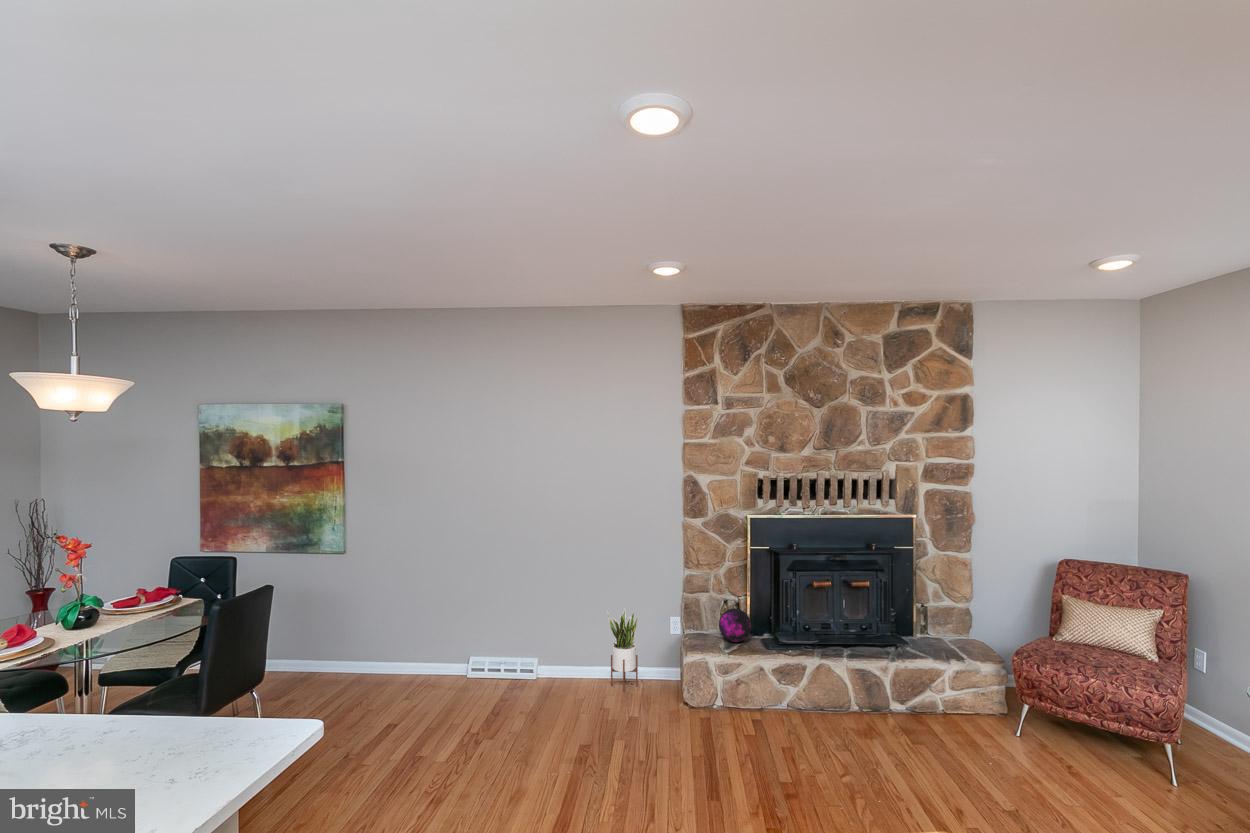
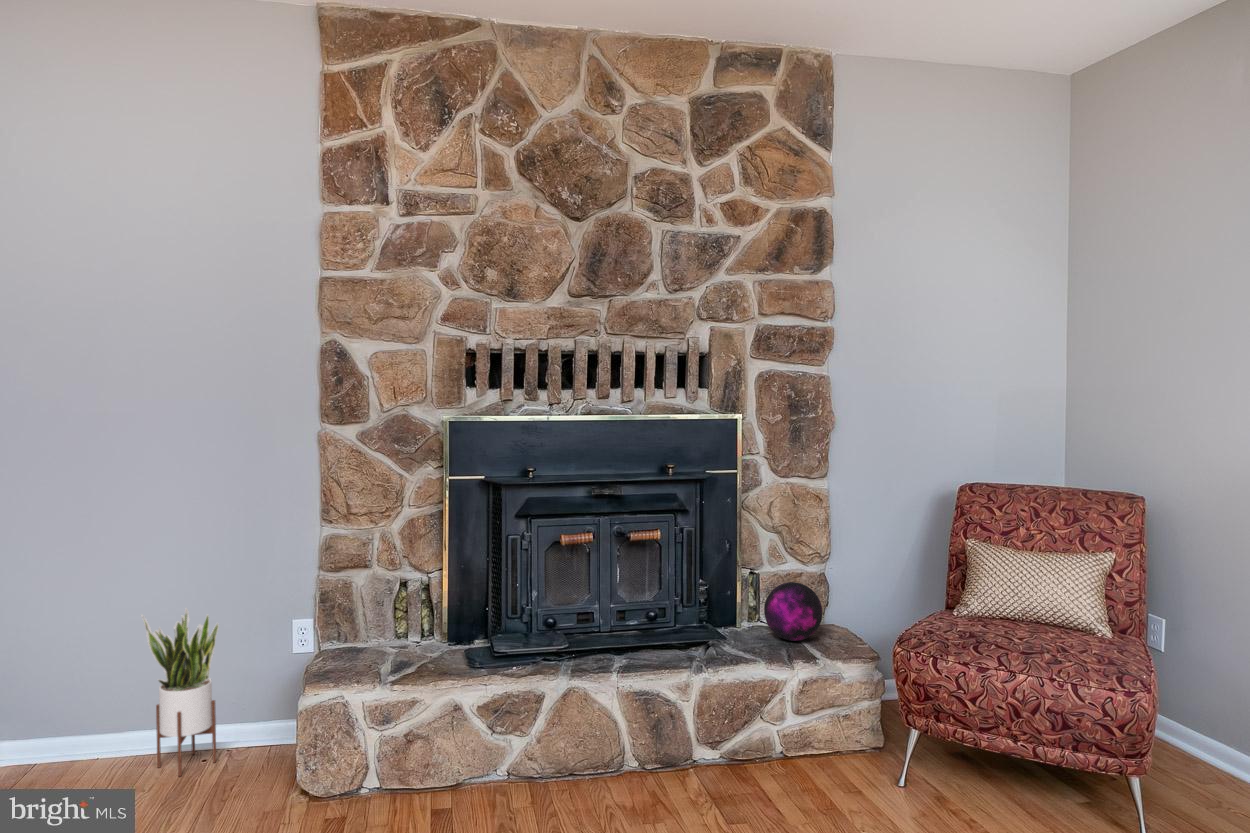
decorative orb: present [719,608,751,642] -> present [764,582,822,641]

